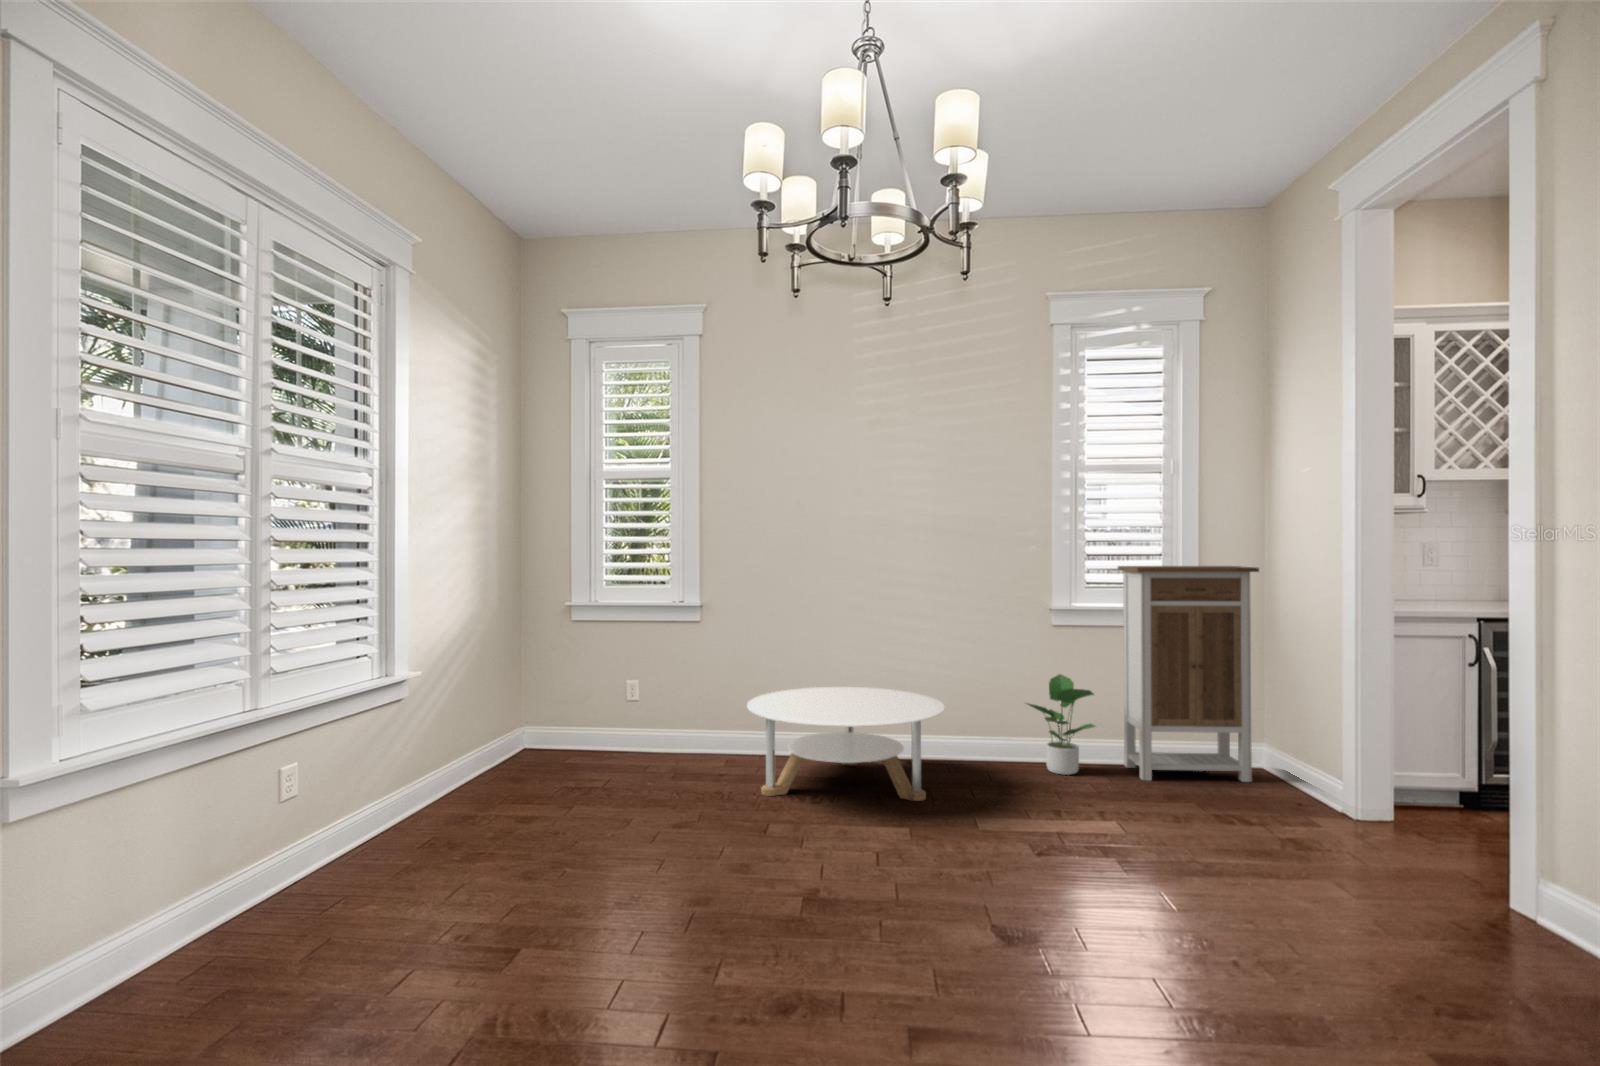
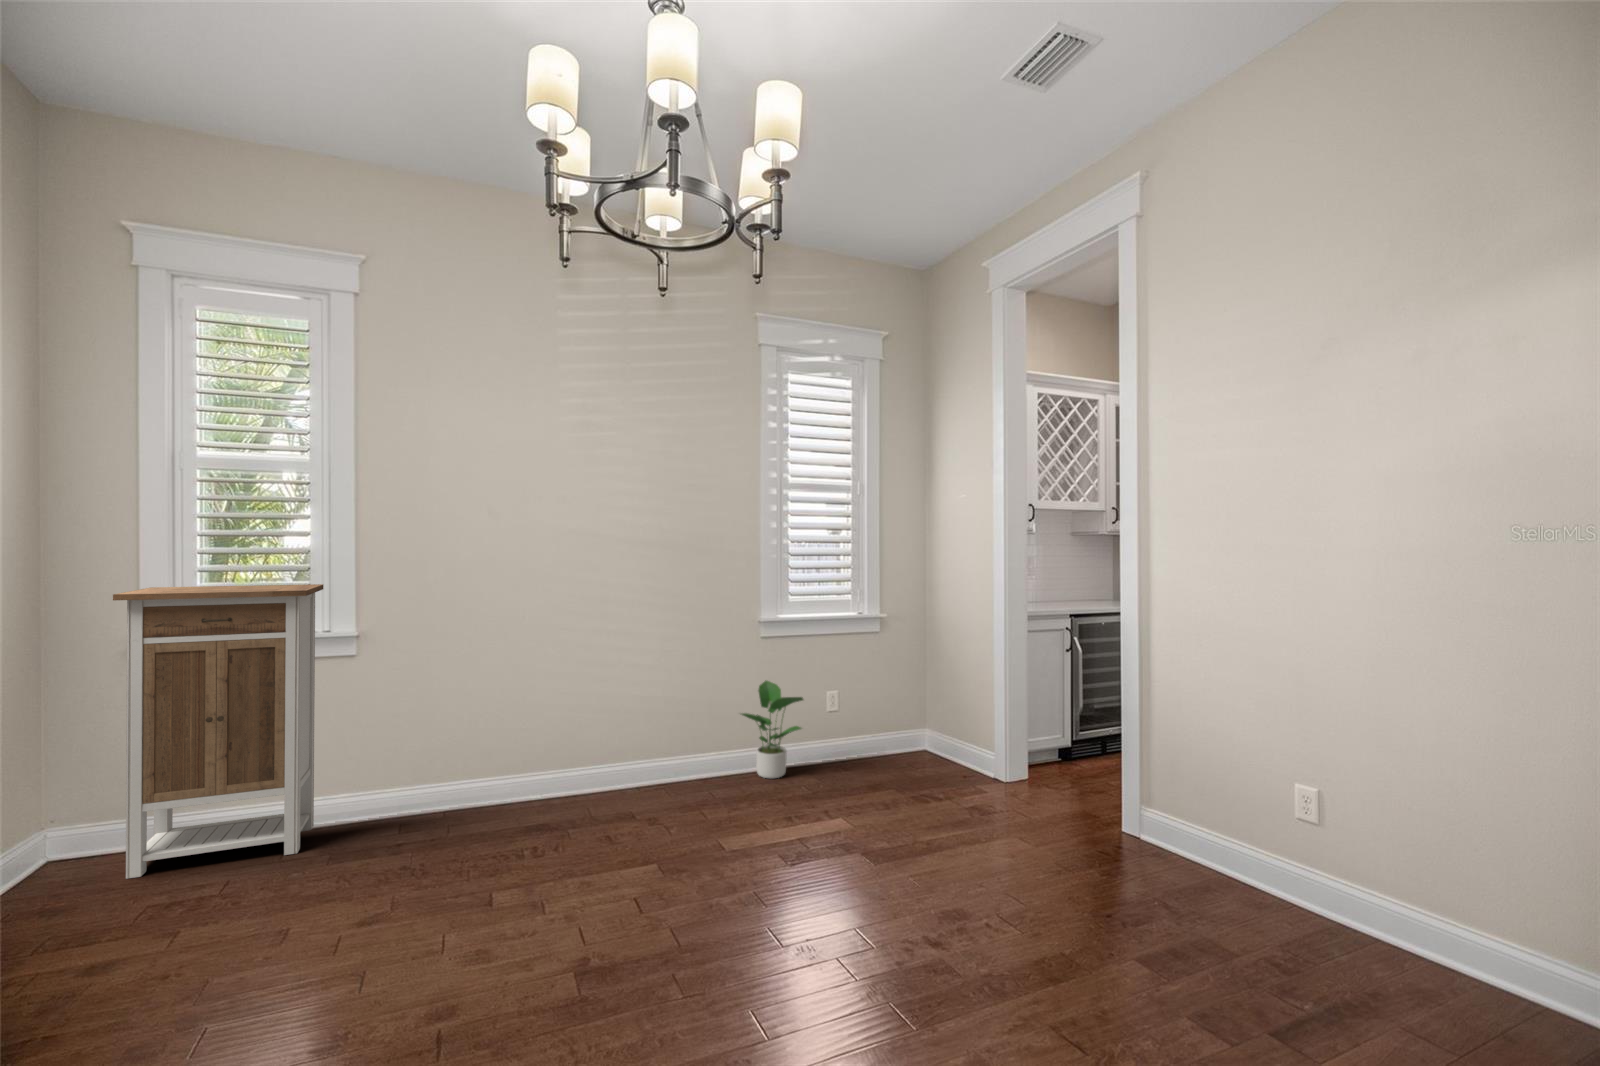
cabinet: present [1117,566,1259,782] -> present [113,584,323,879]
round table: present [747,687,945,801] -> none [436,714,675,874]

